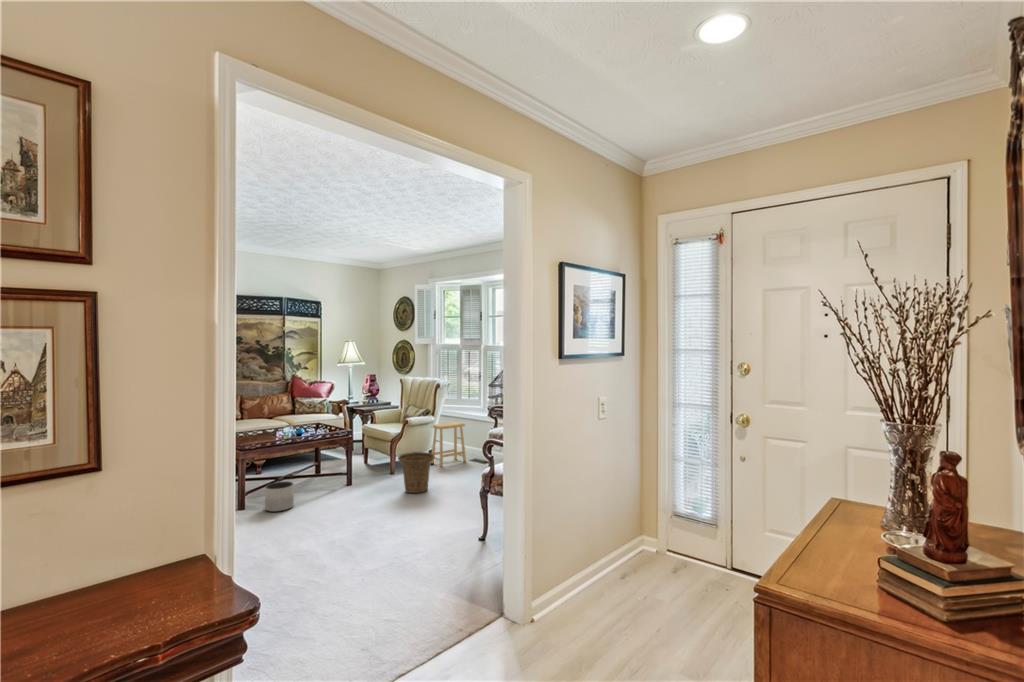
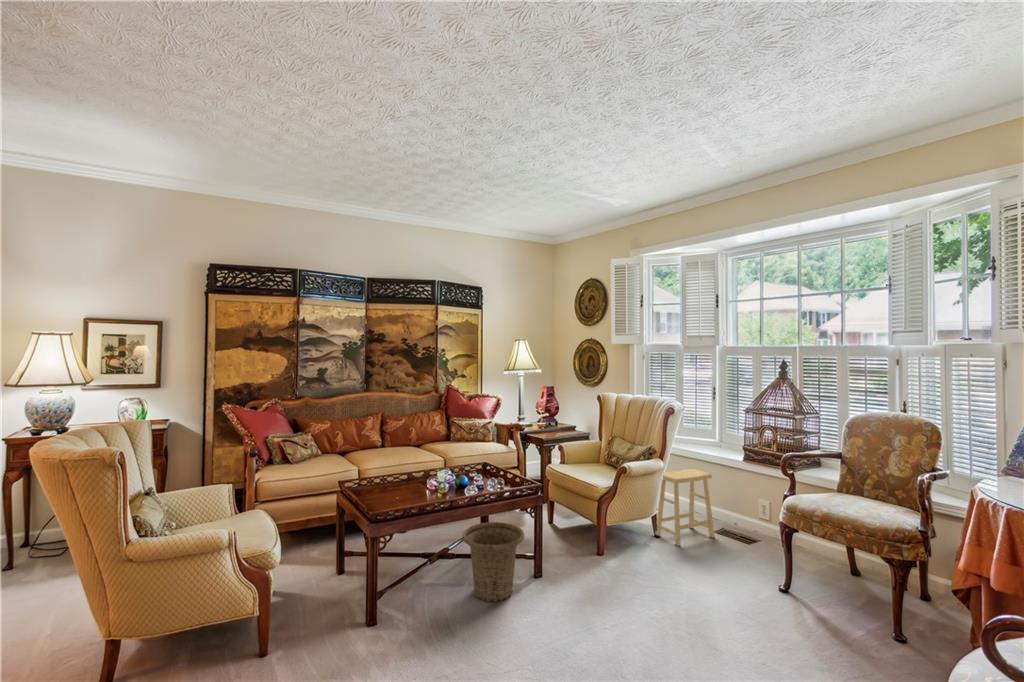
basket: present [398,452,435,494] -> present [462,522,524,602]
planter: present [265,482,294,512] -> none [412,583,459,649]

